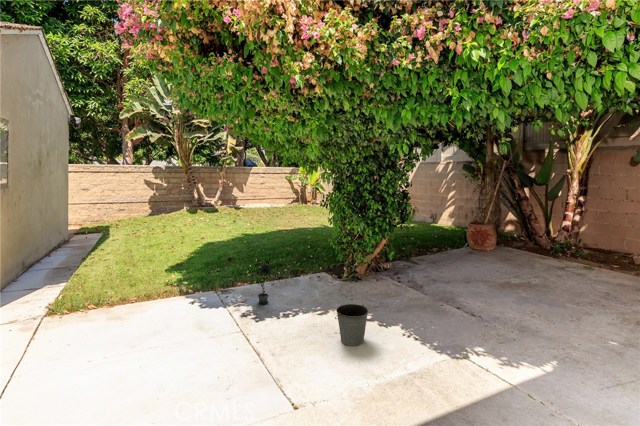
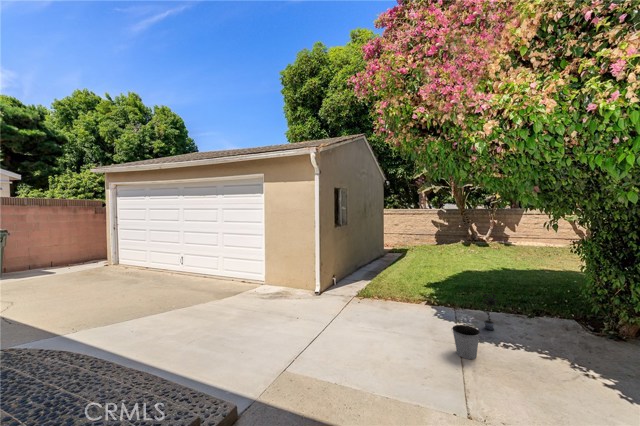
bucket: present [335,304,368,346] -> present [452,325,480,359]

